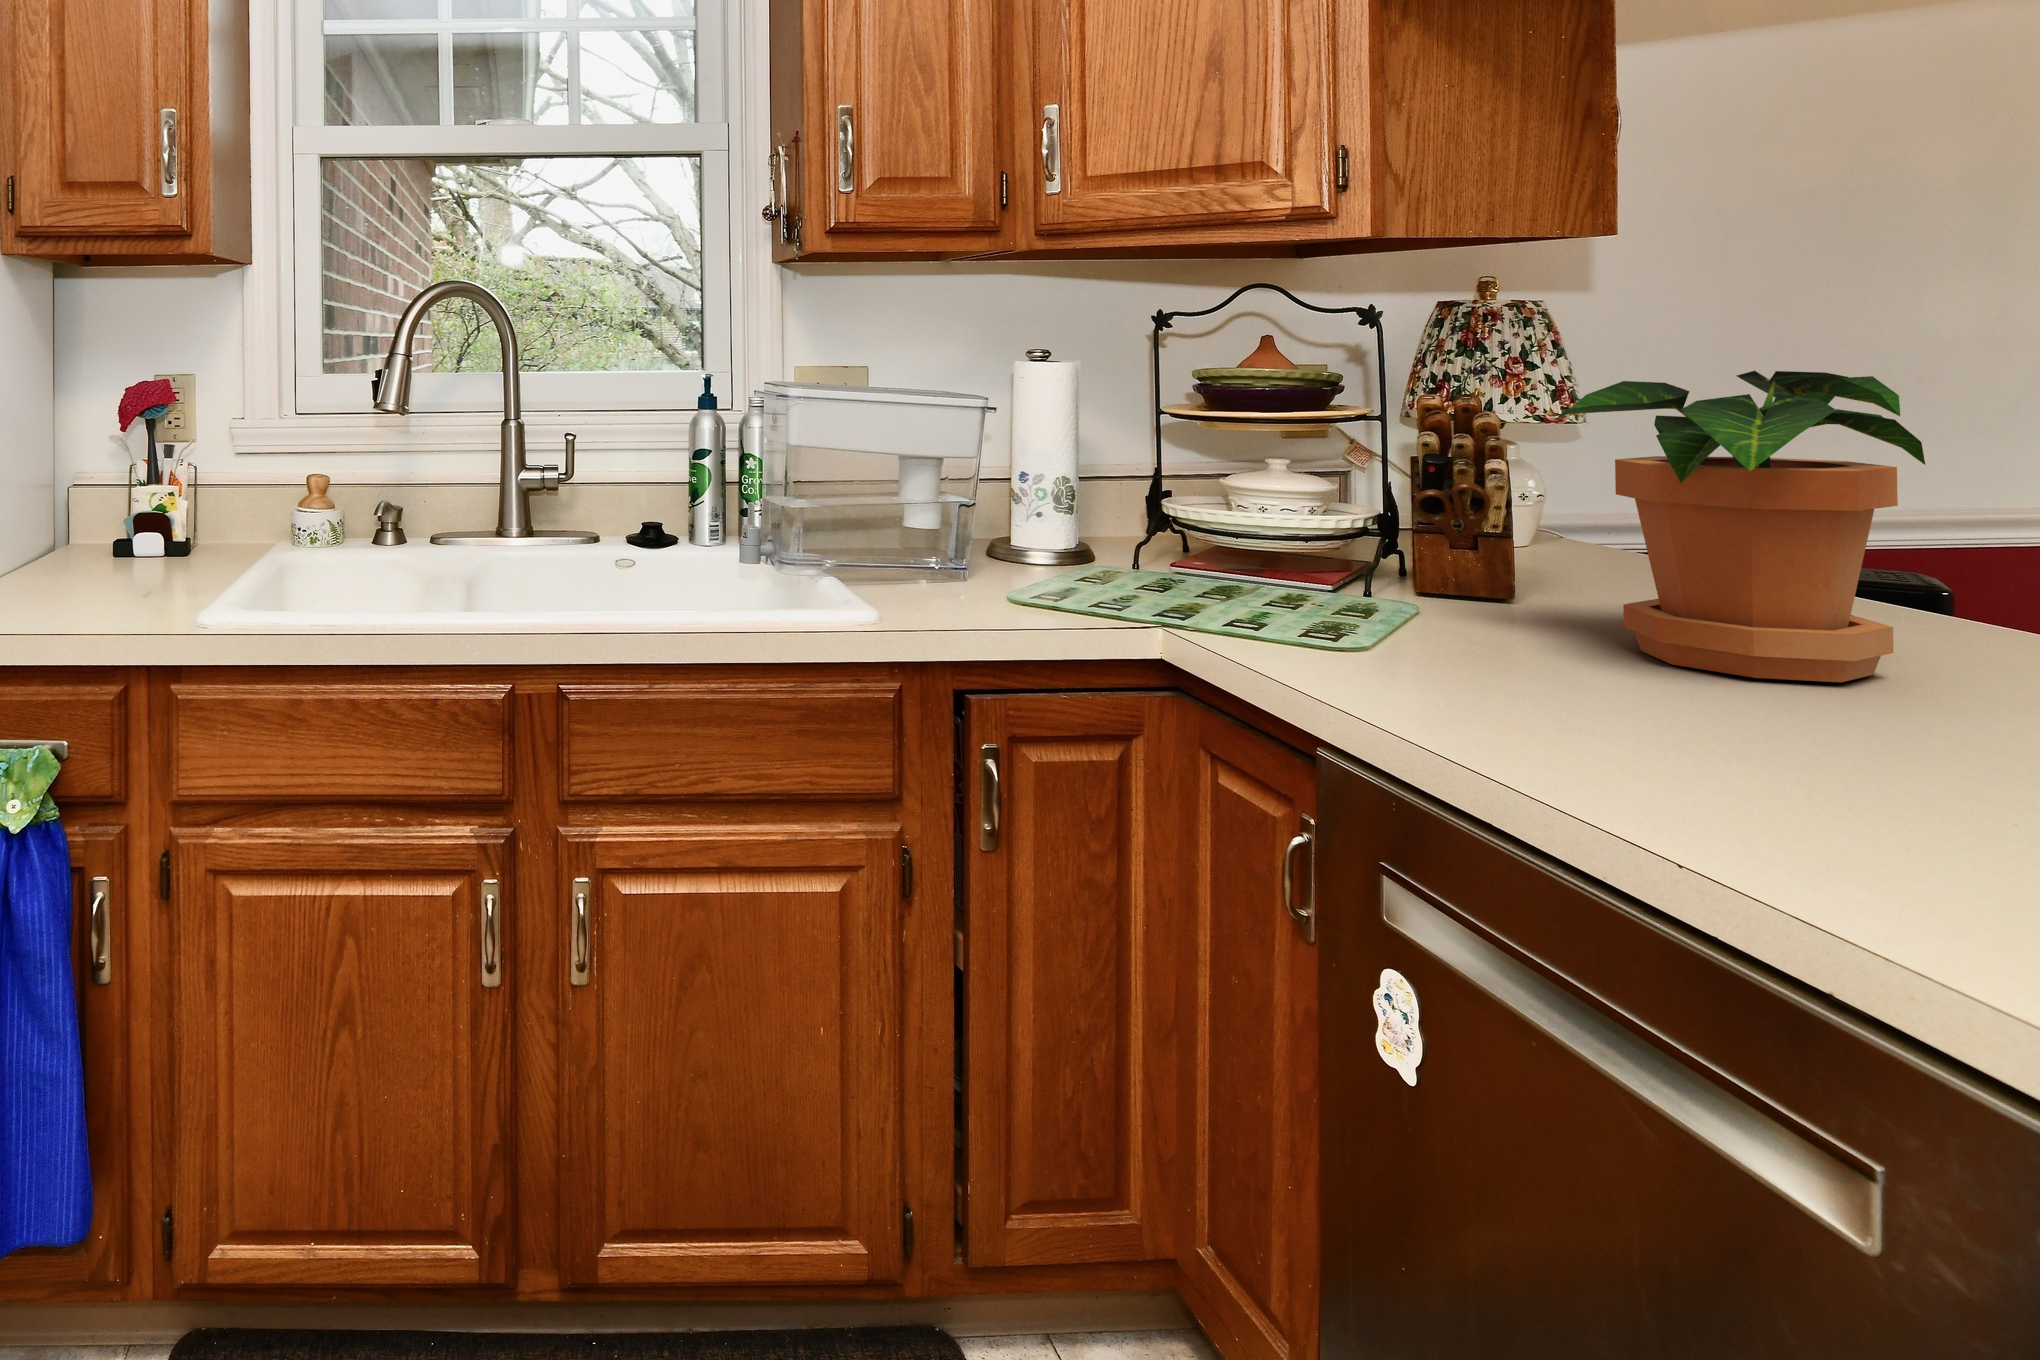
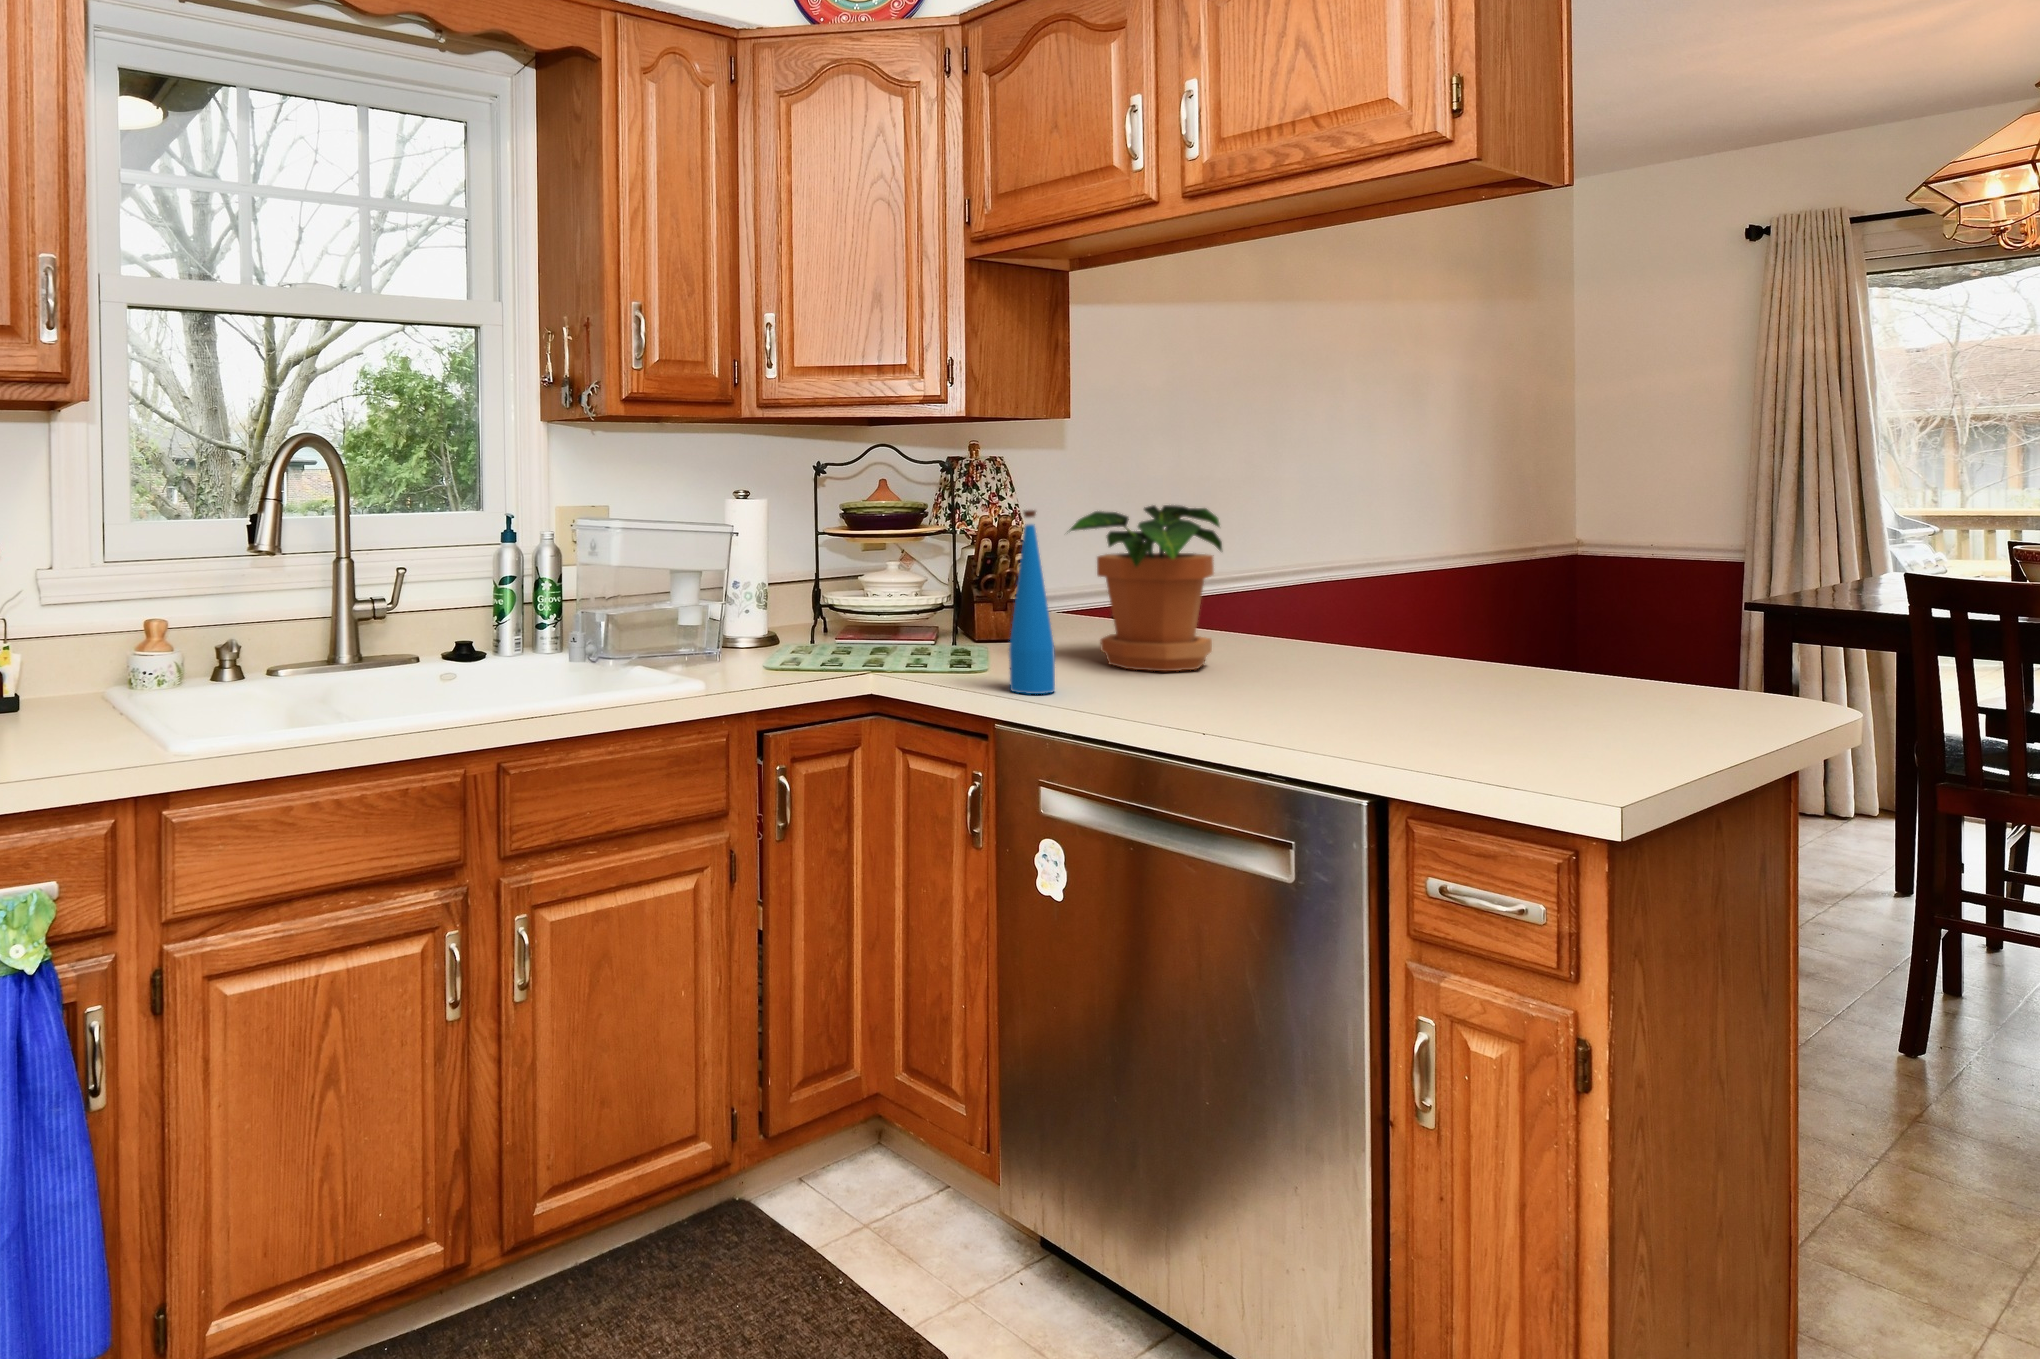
bottle: none [1366,376,1457,689] -> present [1009,510,1055,694]

